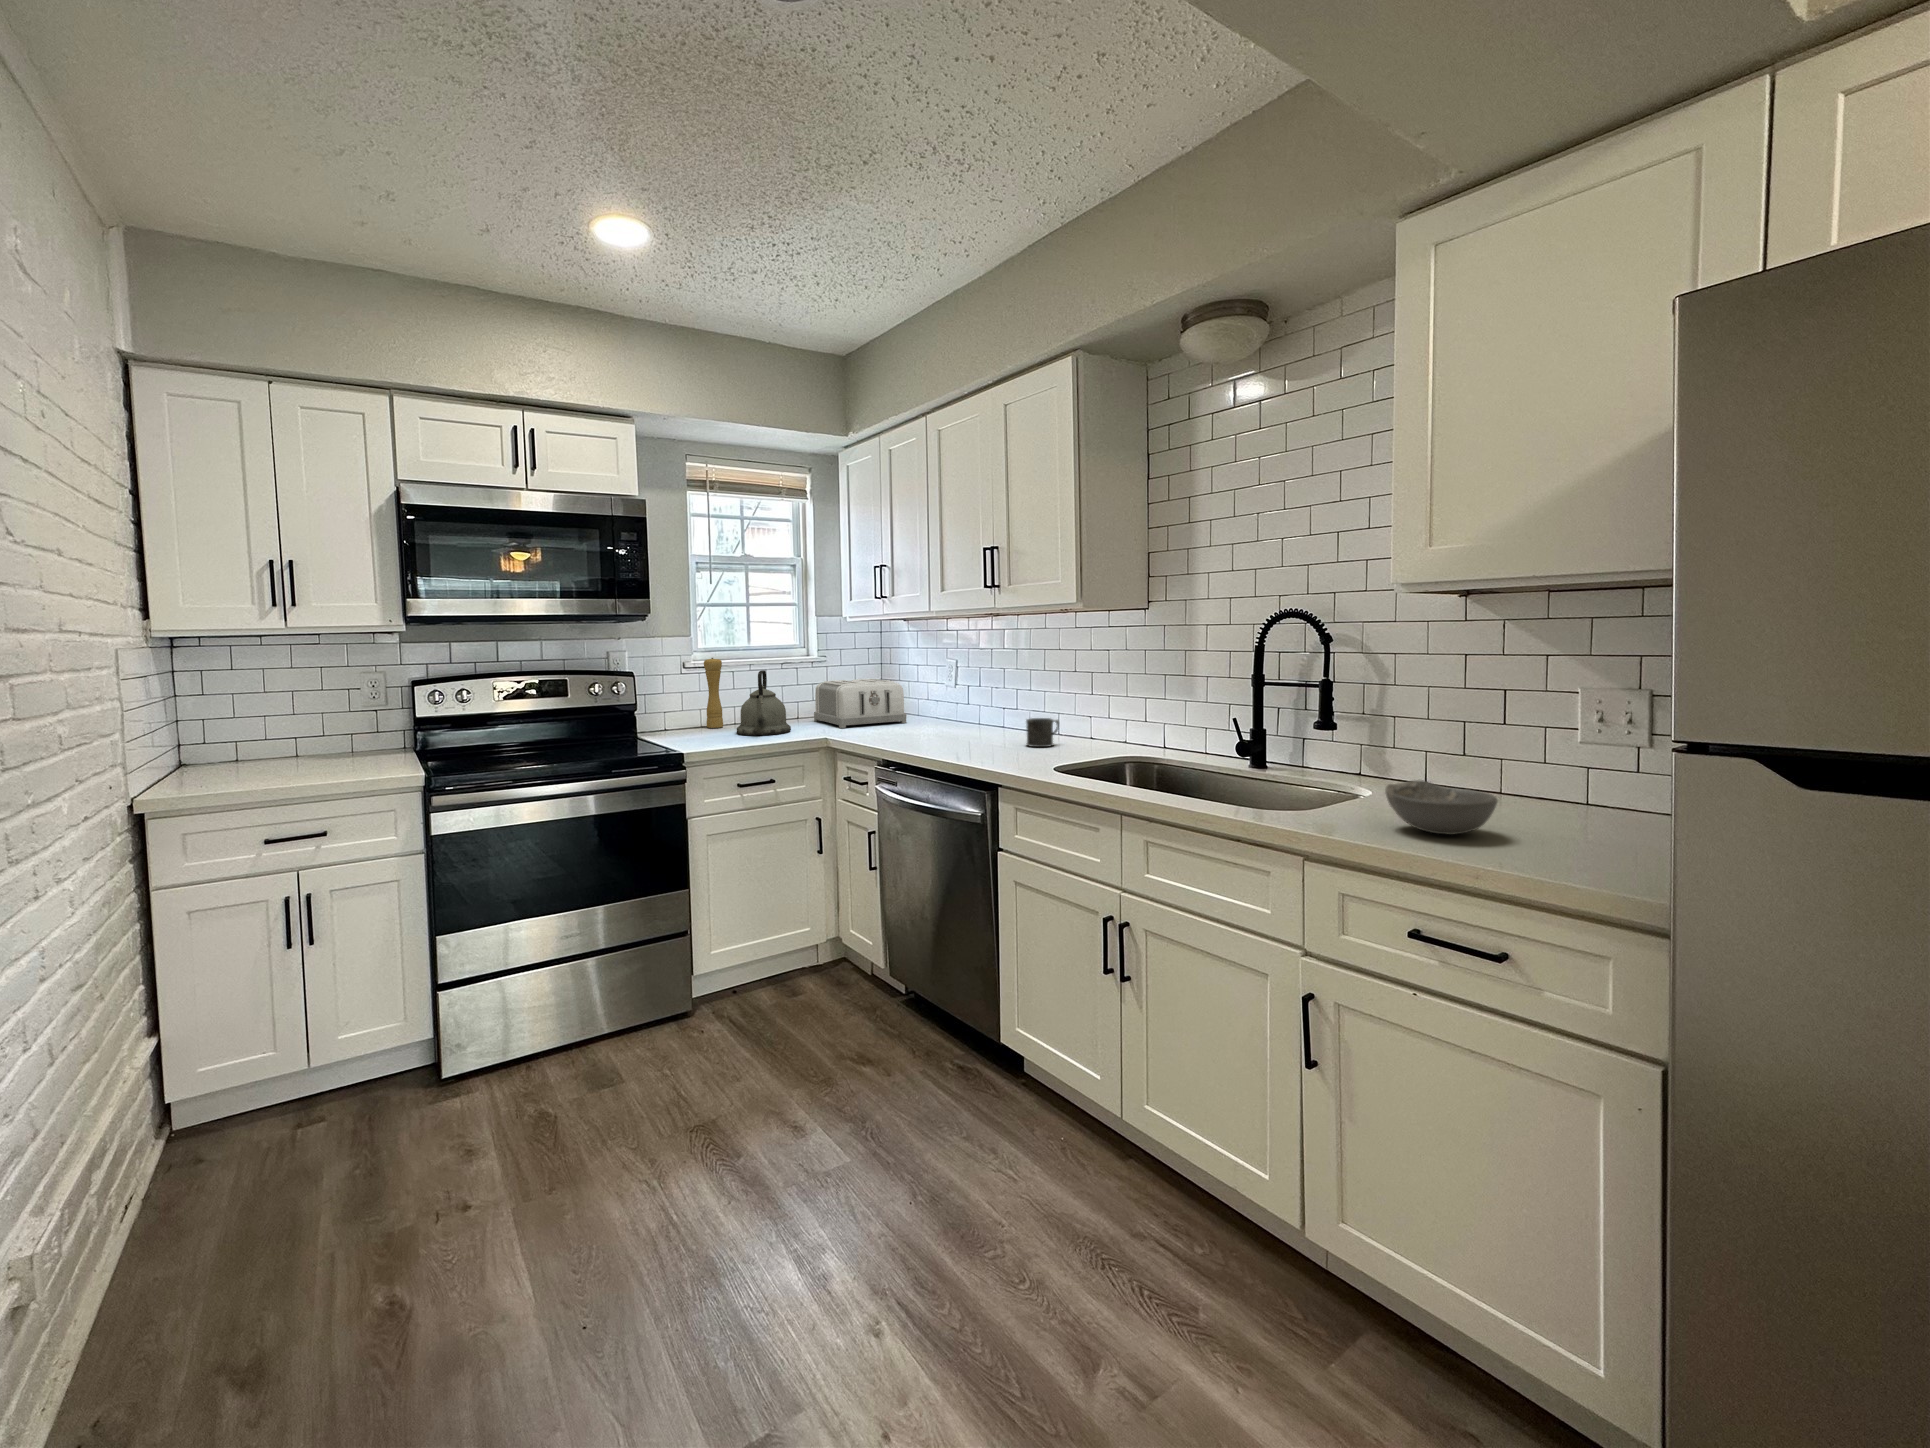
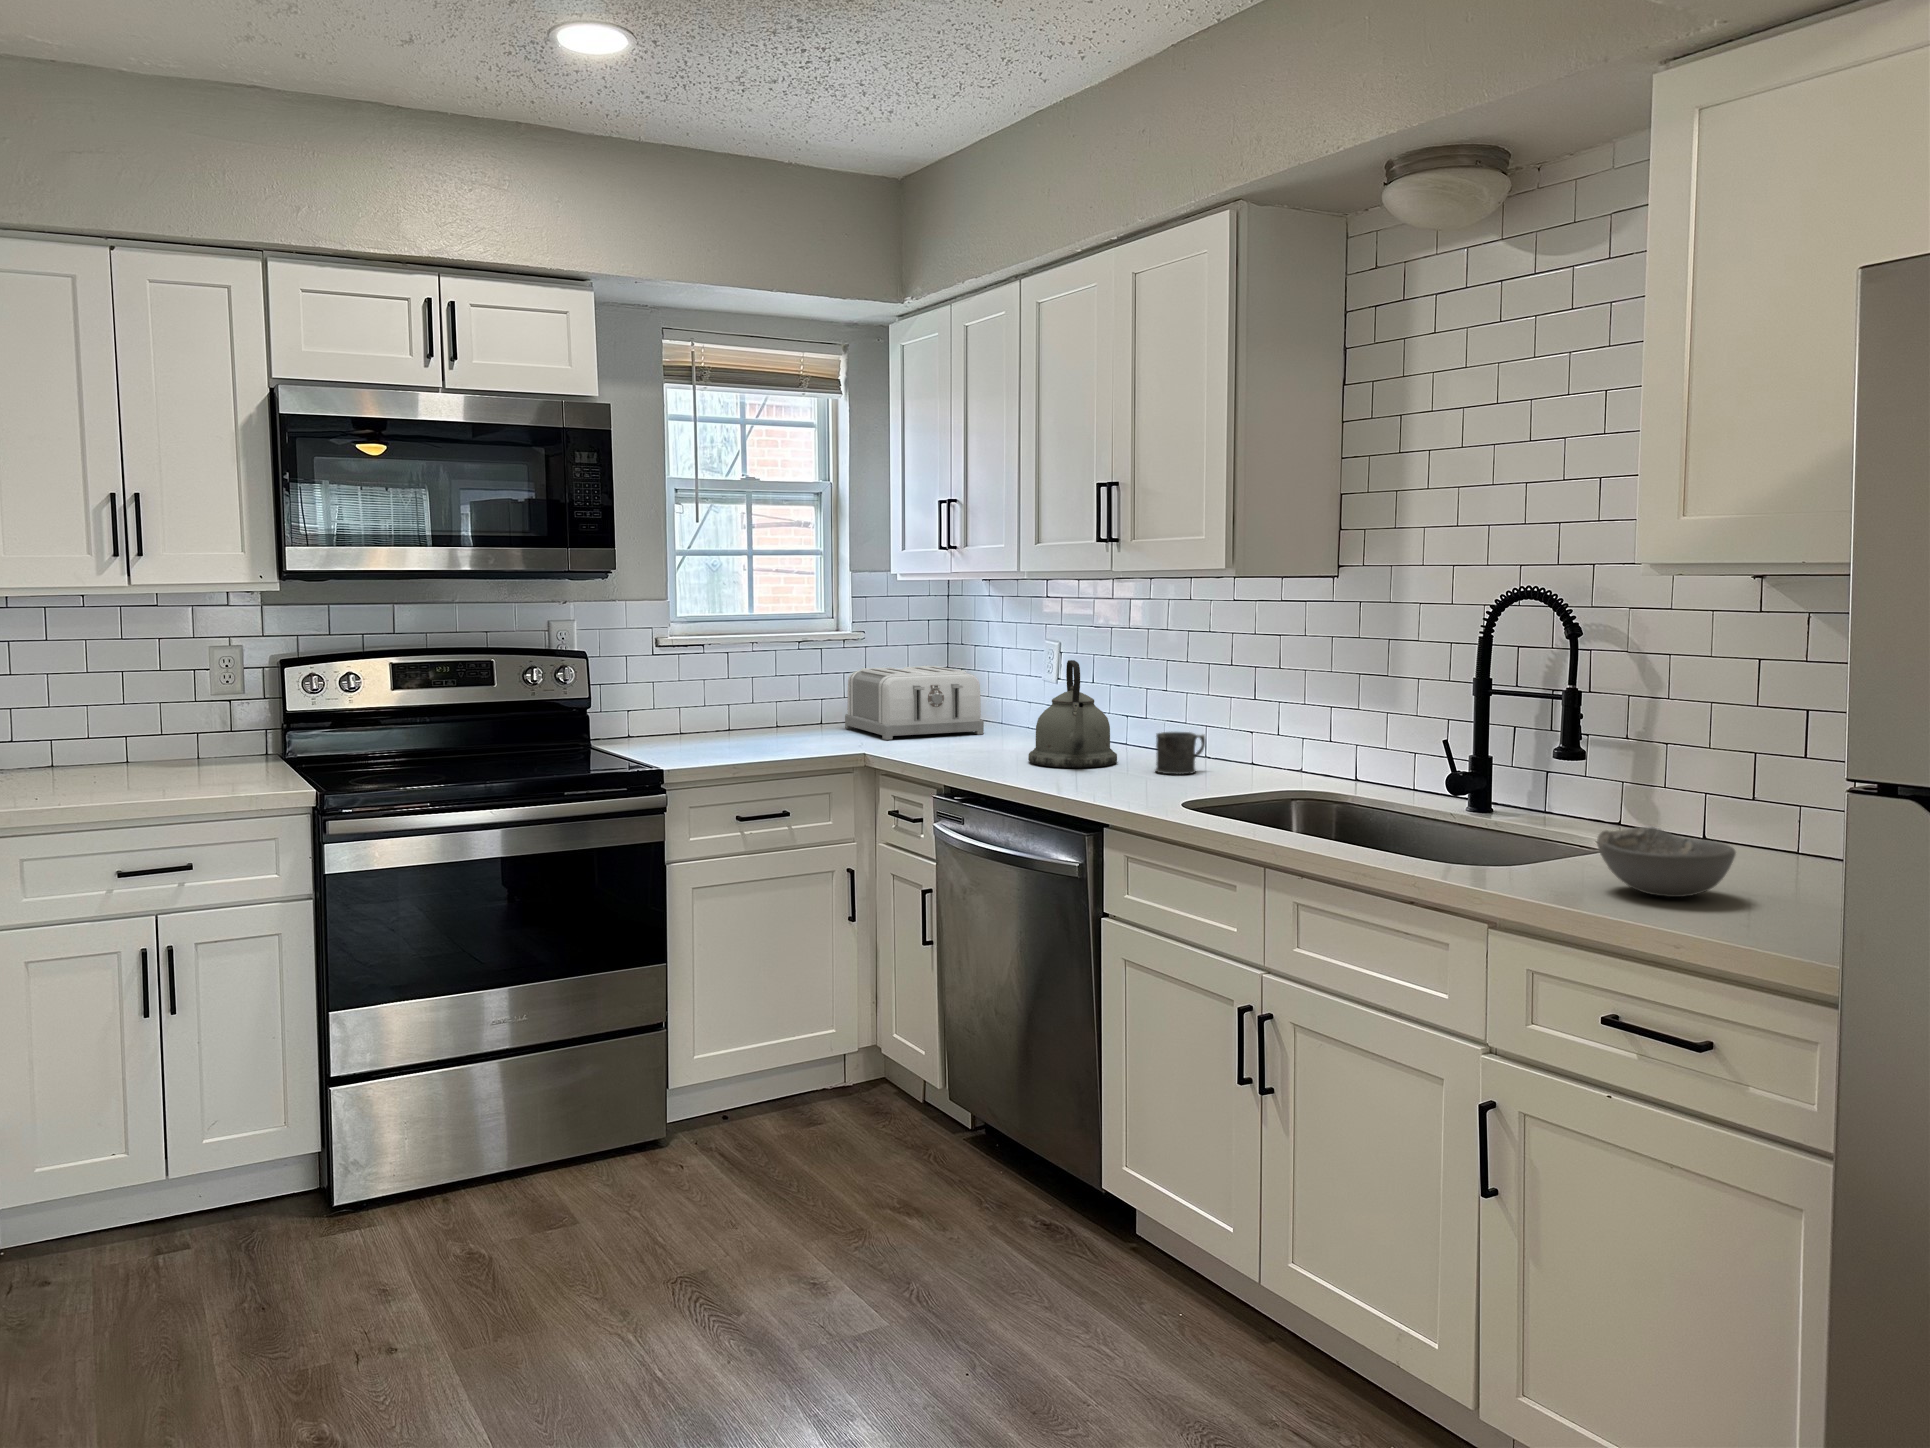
pepper mill: present [704,658,723,728] -> none [684,631,711,735]
kettle: present [737,670,791,735] -> present [1028,660,1117,768]

